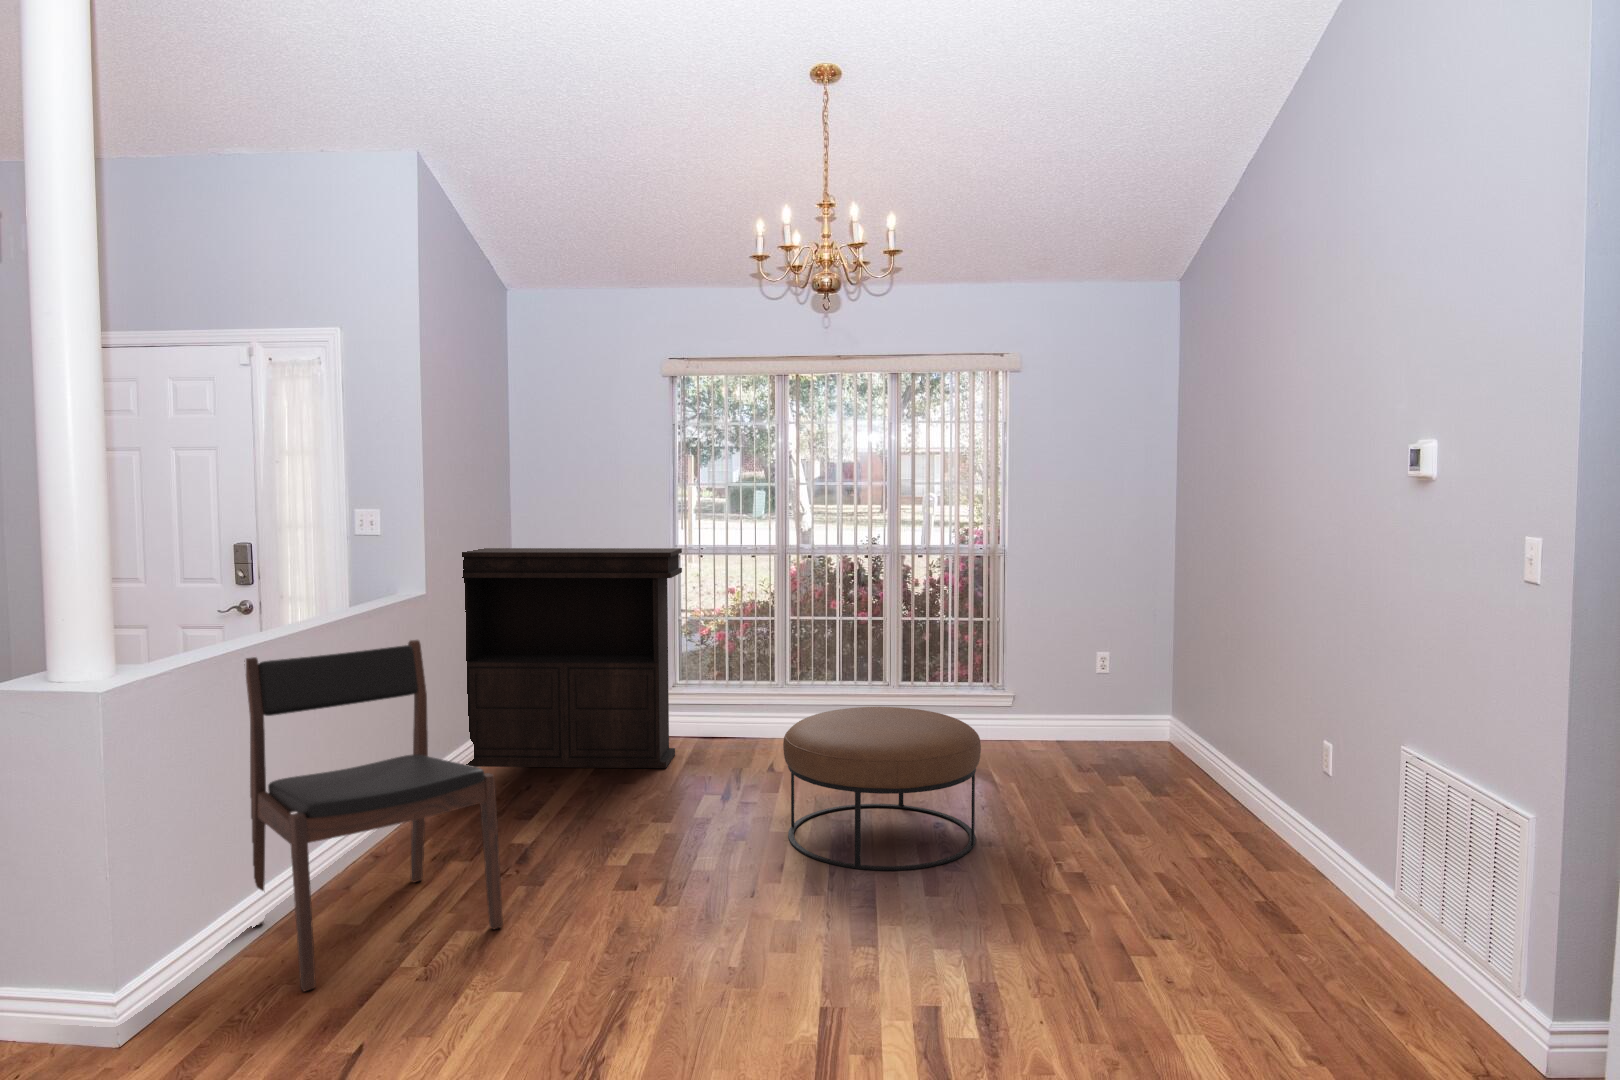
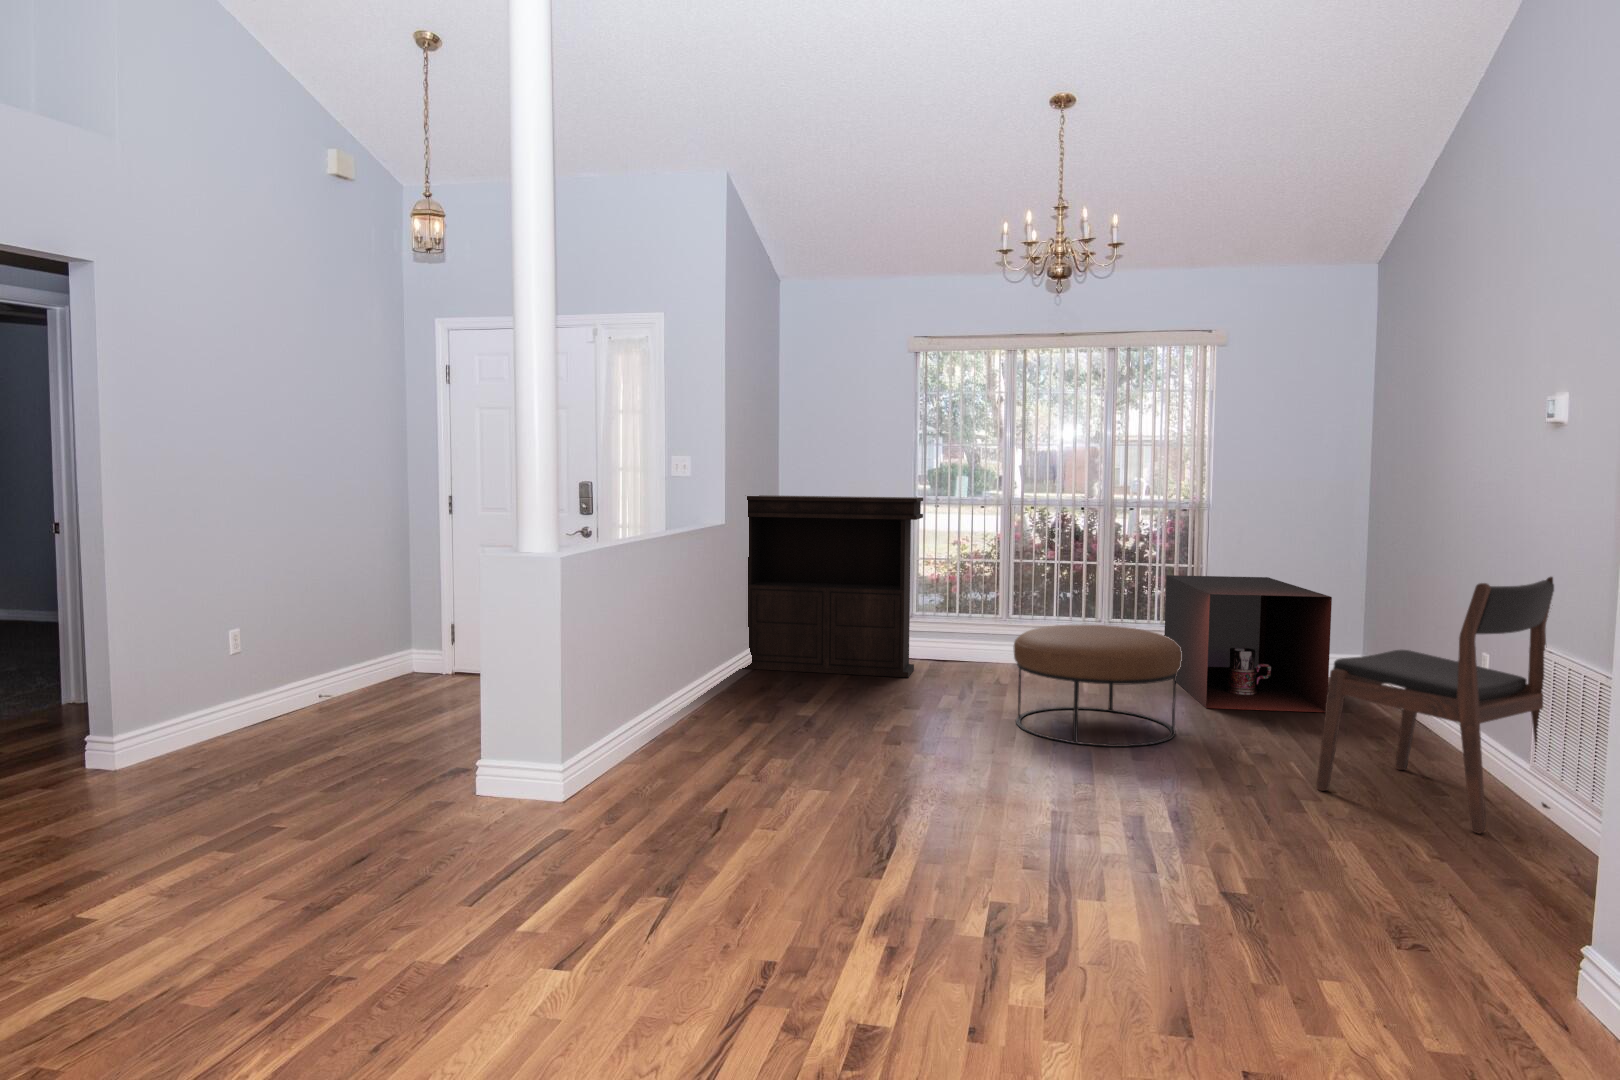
storage cabinet: none [960,629,1140,794] -> present [1164,575,1332,712]
dining chair: present [244,640,503,991] -> present [1316,577,1554,834]

